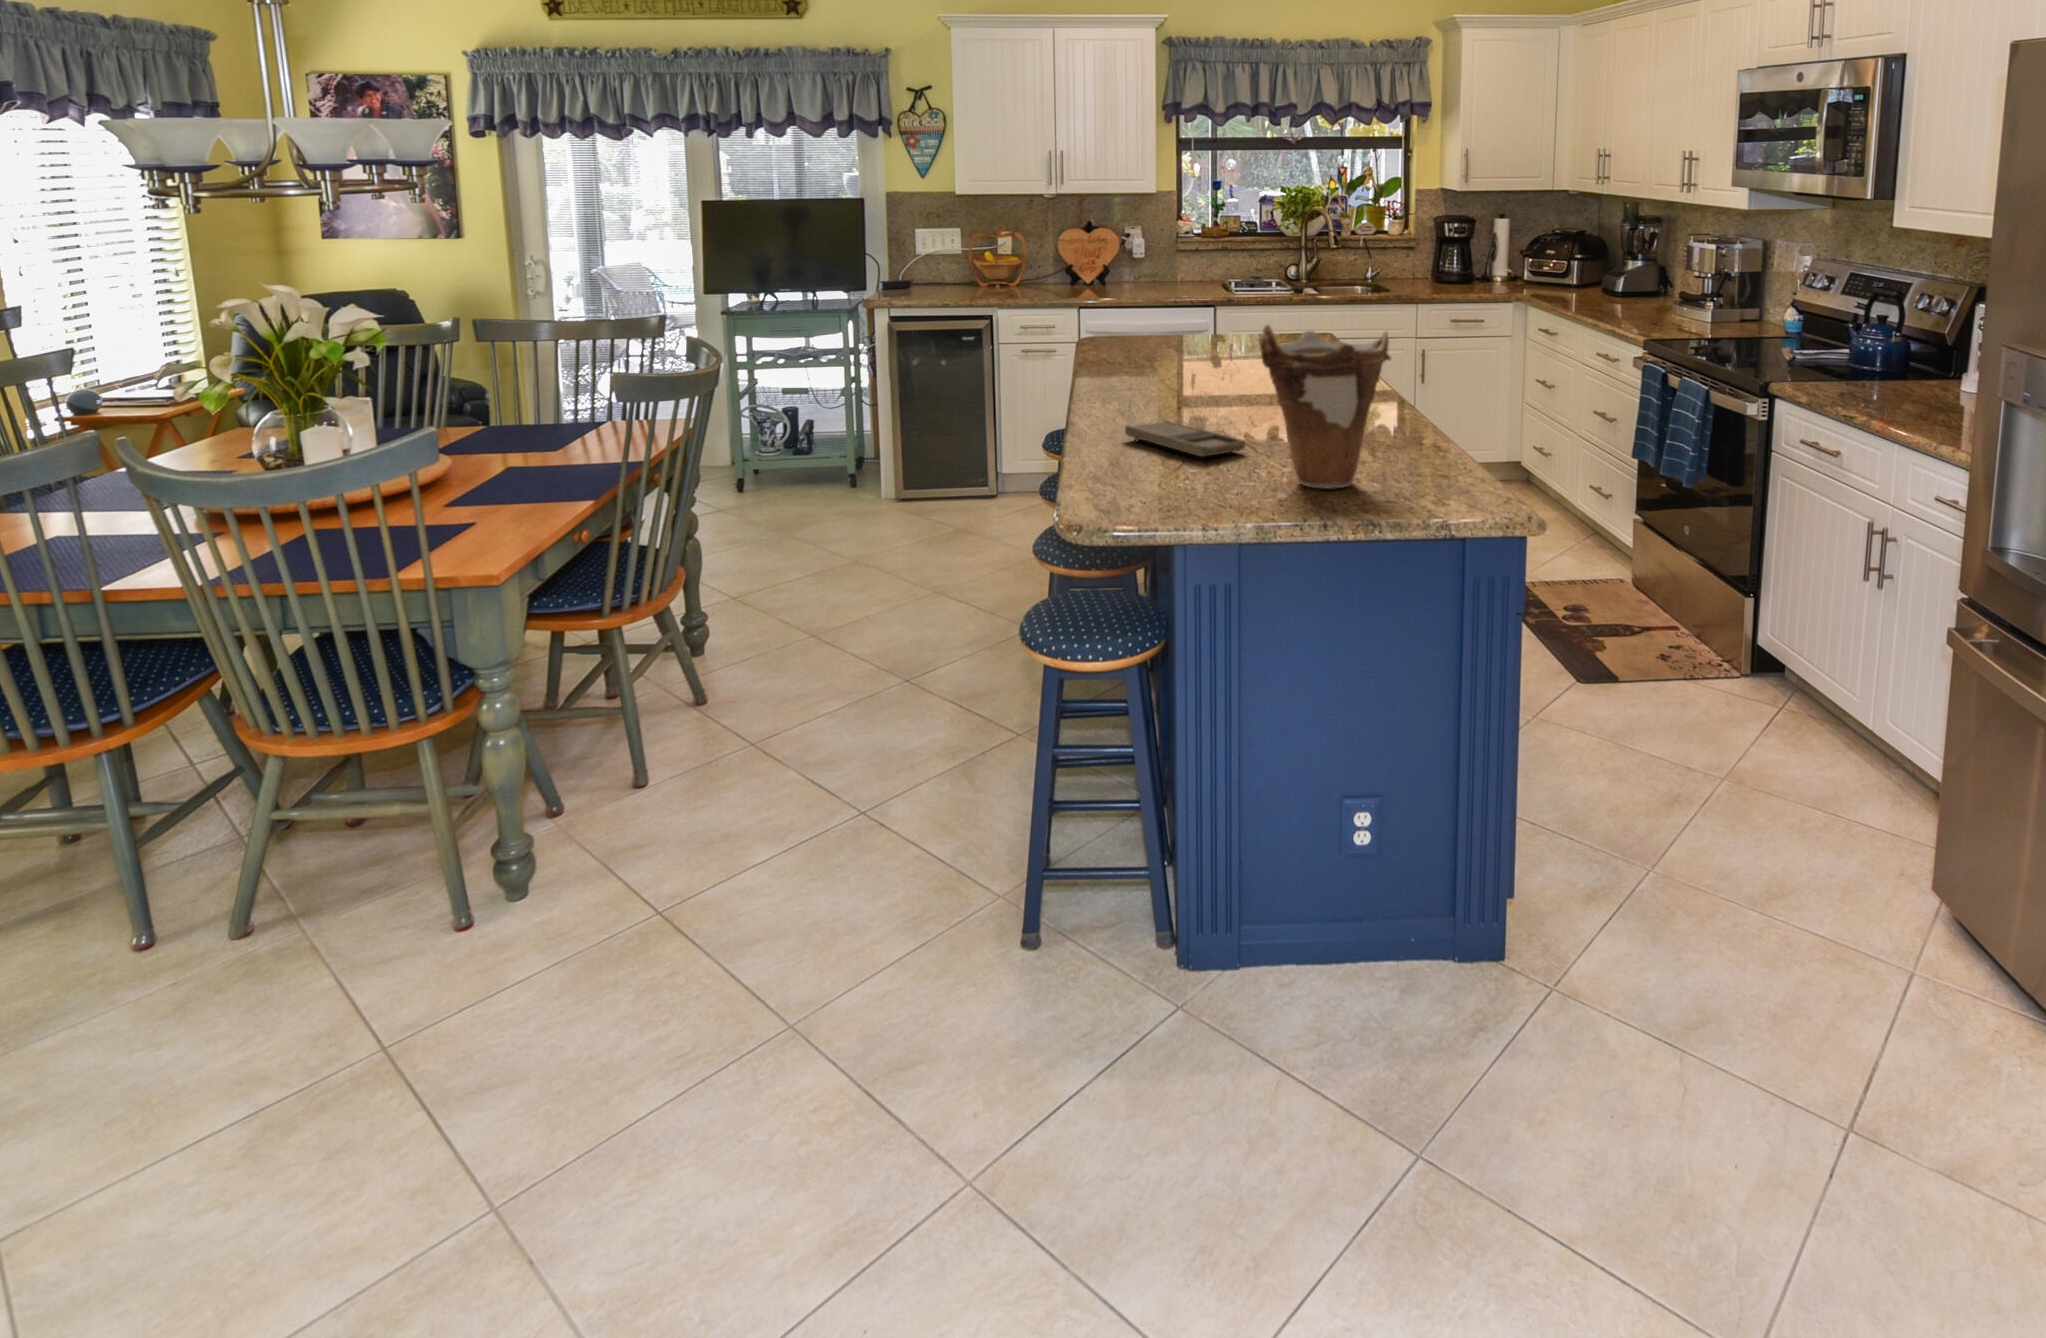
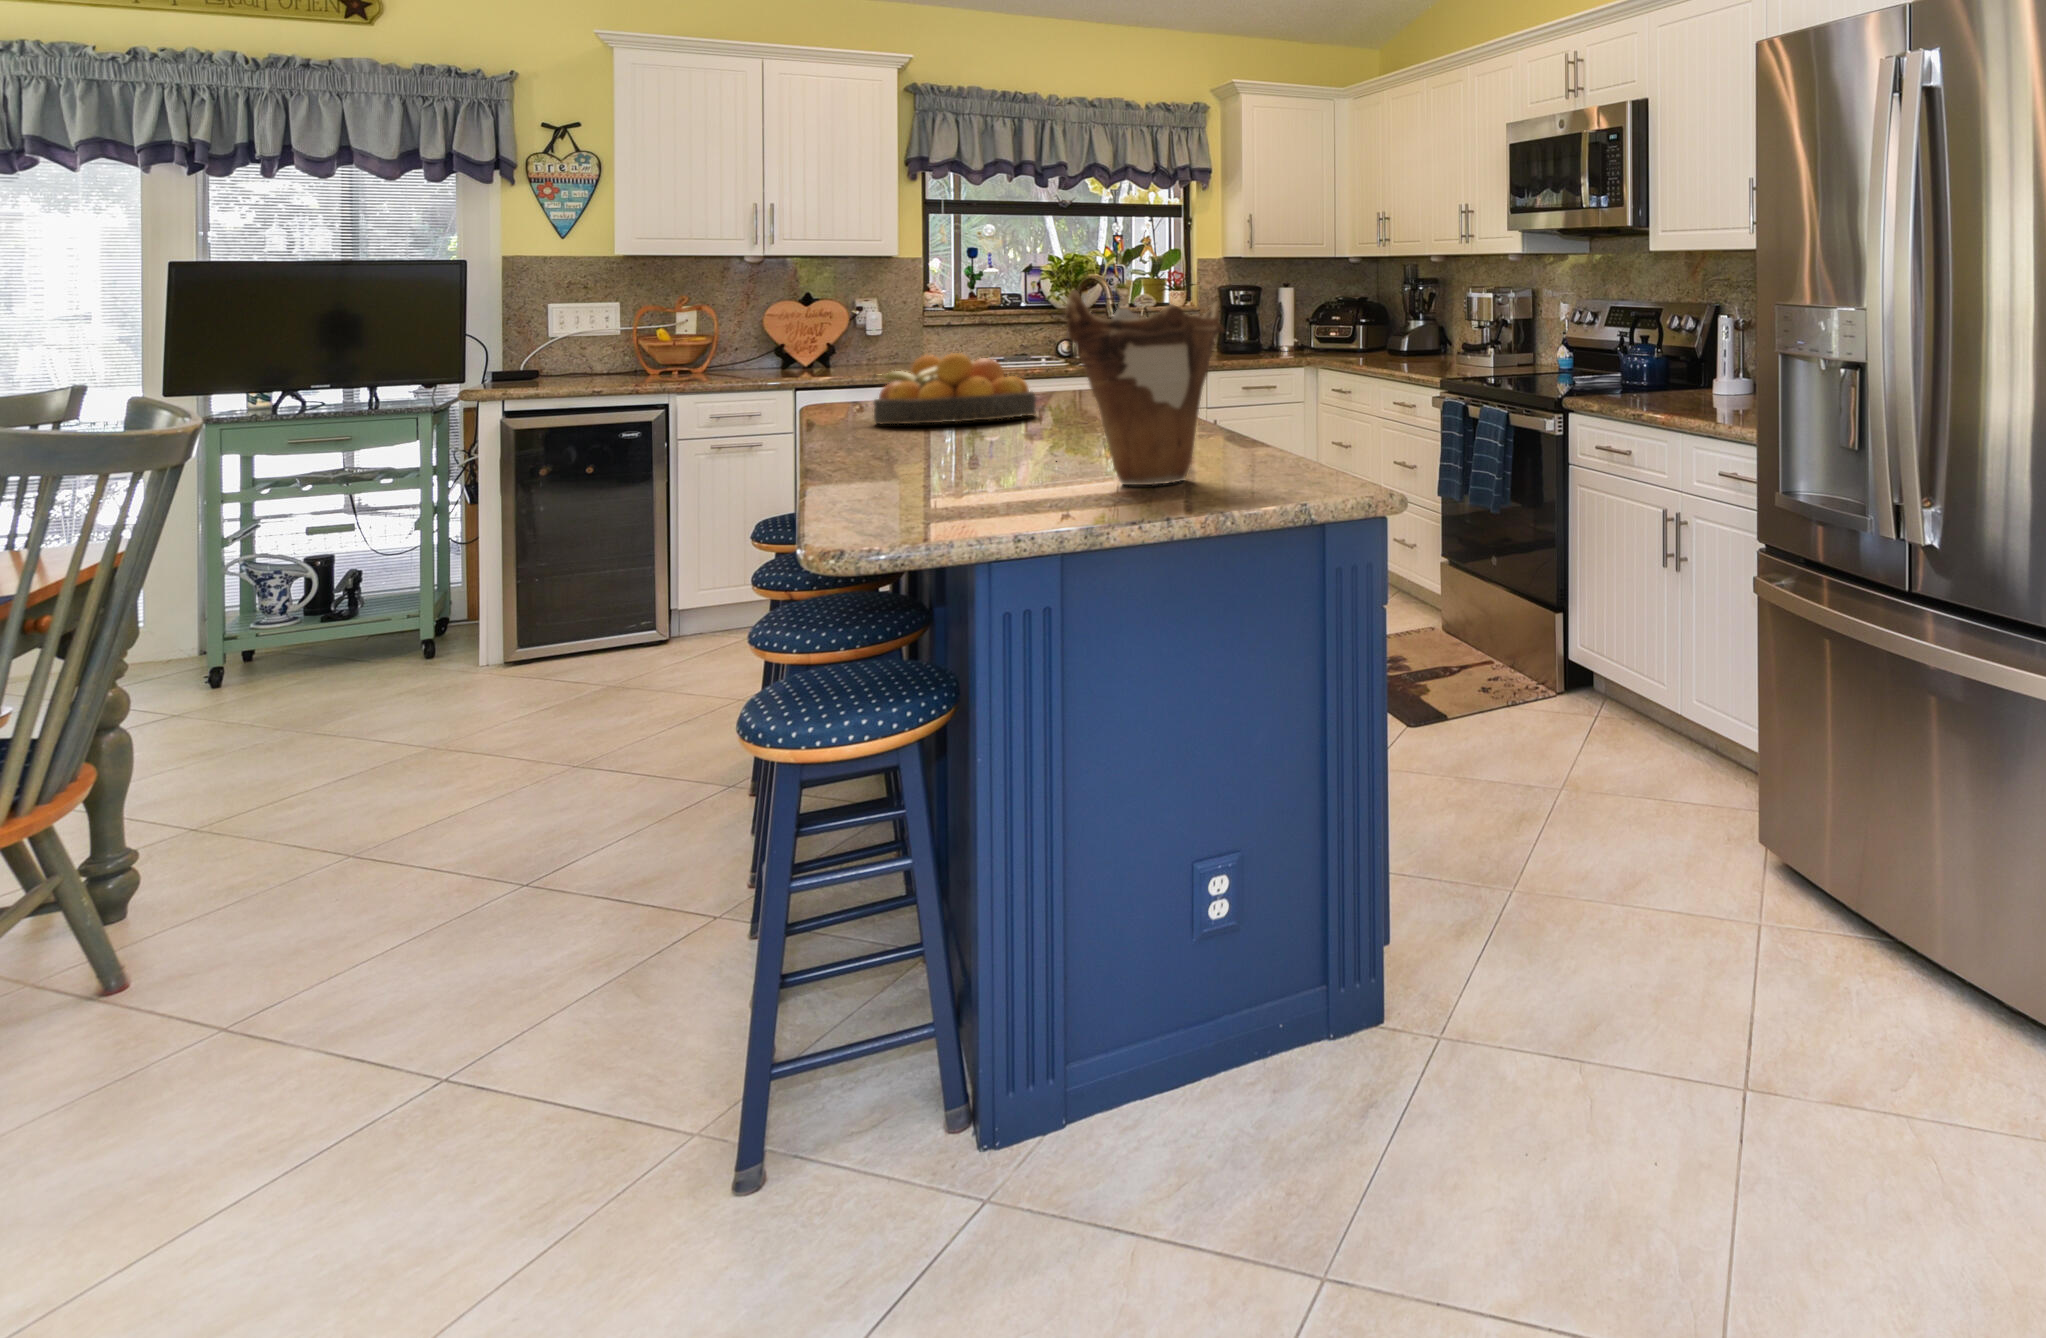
fruit bowl: none [1129,317,1250,379] -> present [873,353,1036,424]
tray: present [1125,420,1245,457] -> none [877,447,1045,474]

